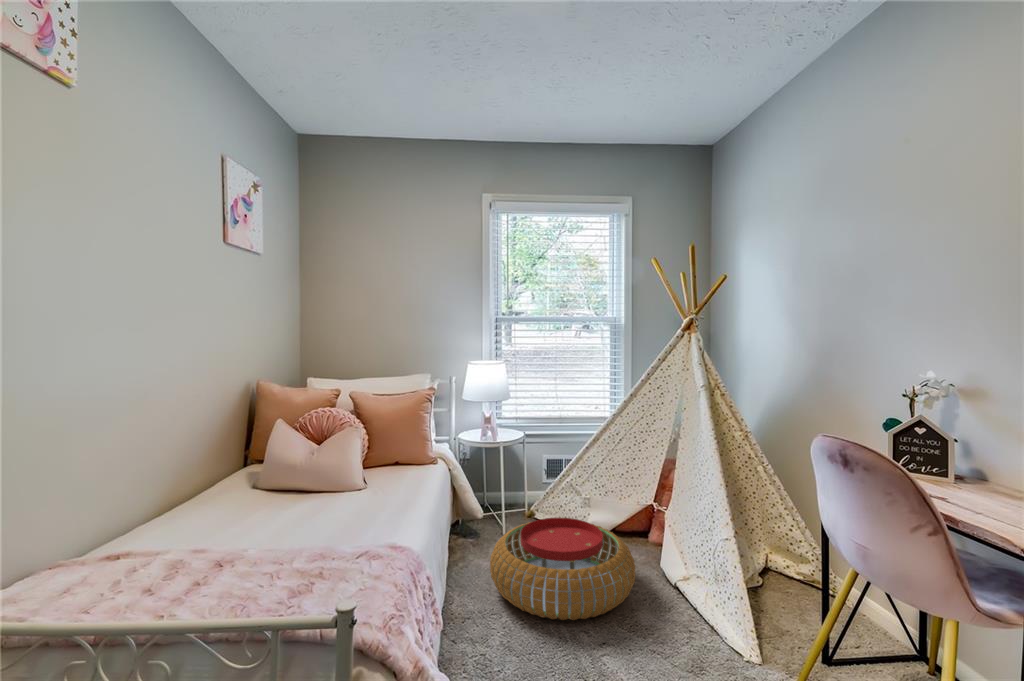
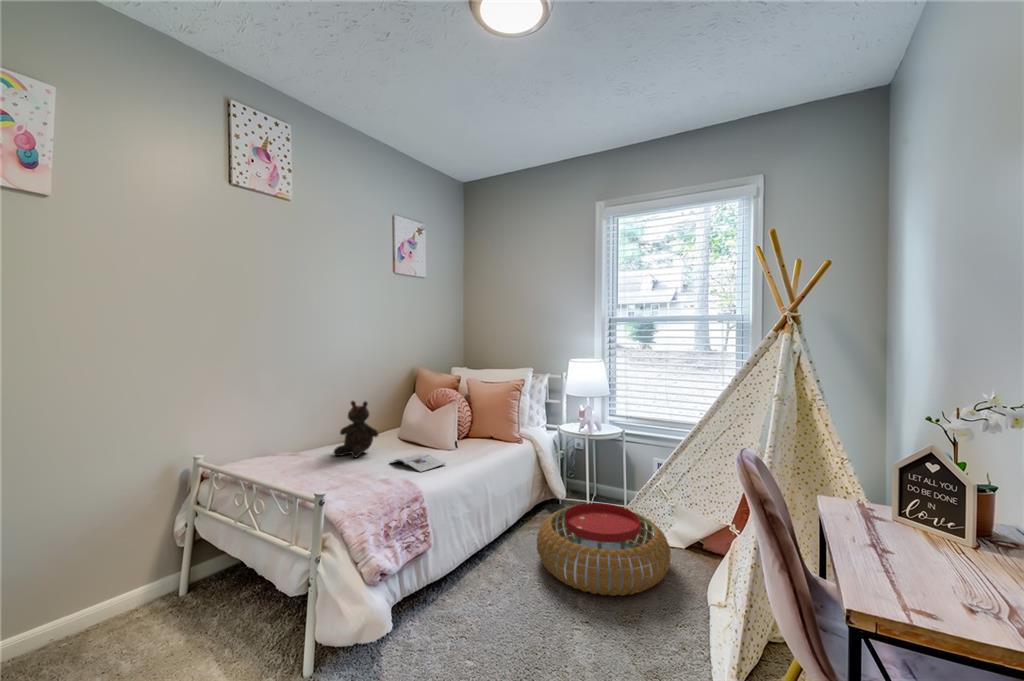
teddy bear: none [187,440,265,537] -> present [334,401,378,457]
magazine: none [307,501,392,530] -> present [390,452,446,472]

